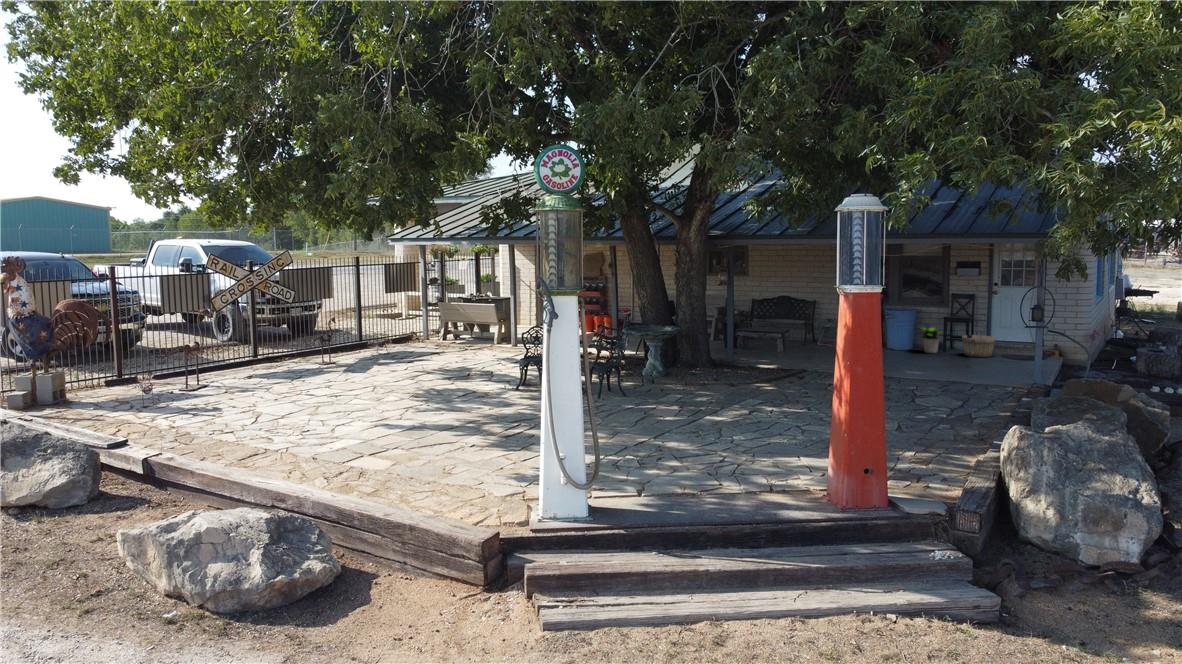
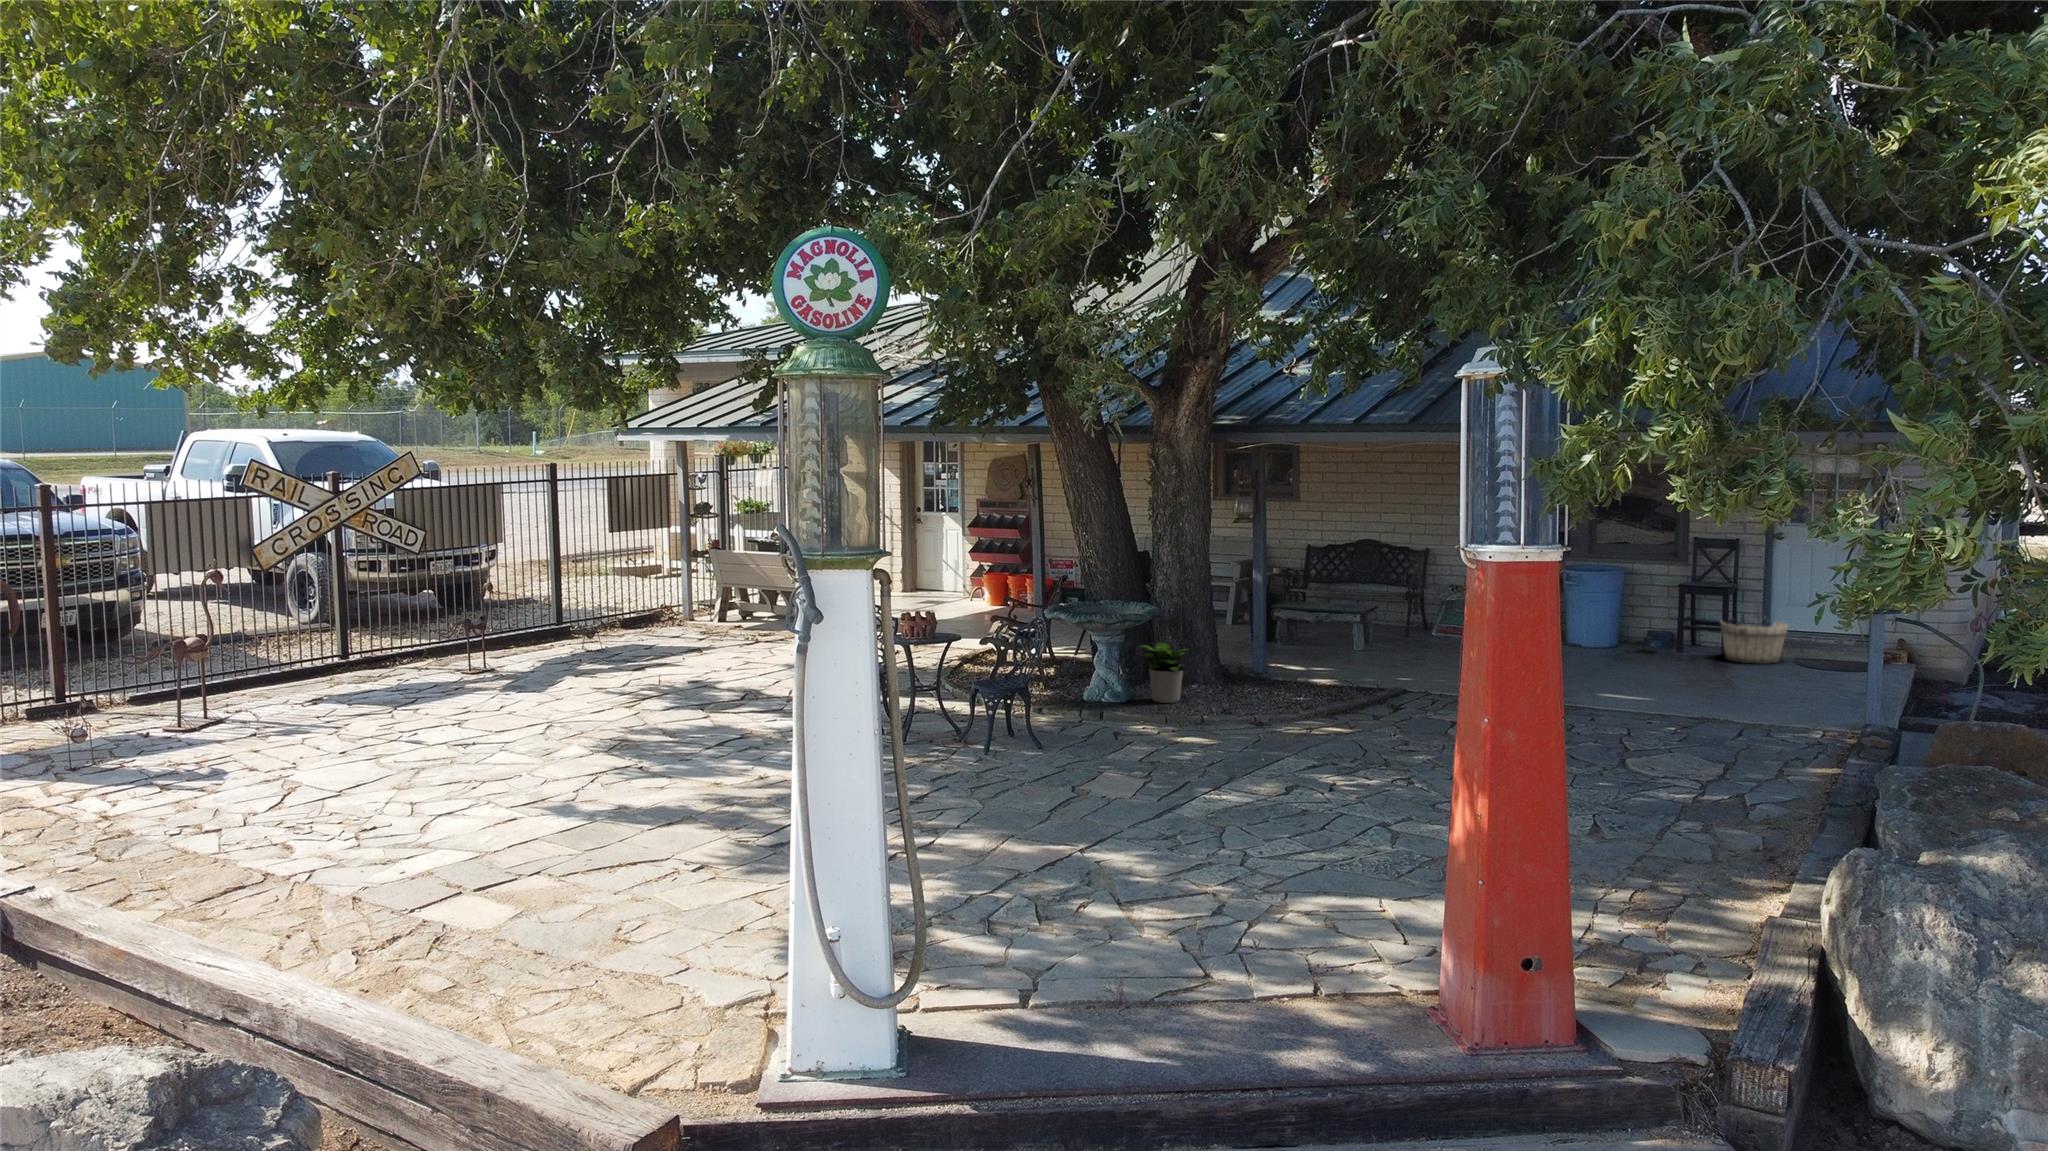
potted plant: present [920,327,939,353] -> present [1133,642,1195,703]

